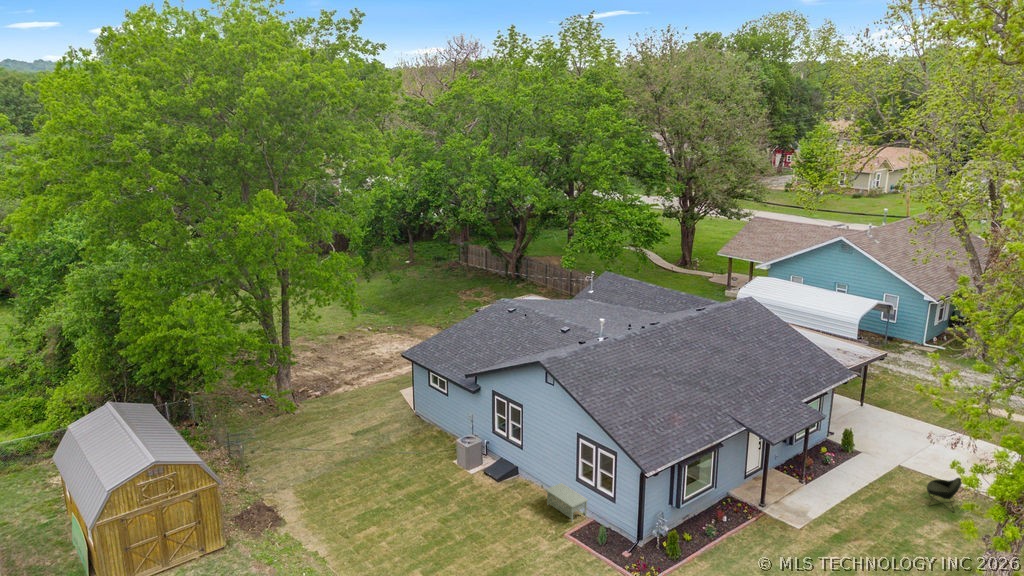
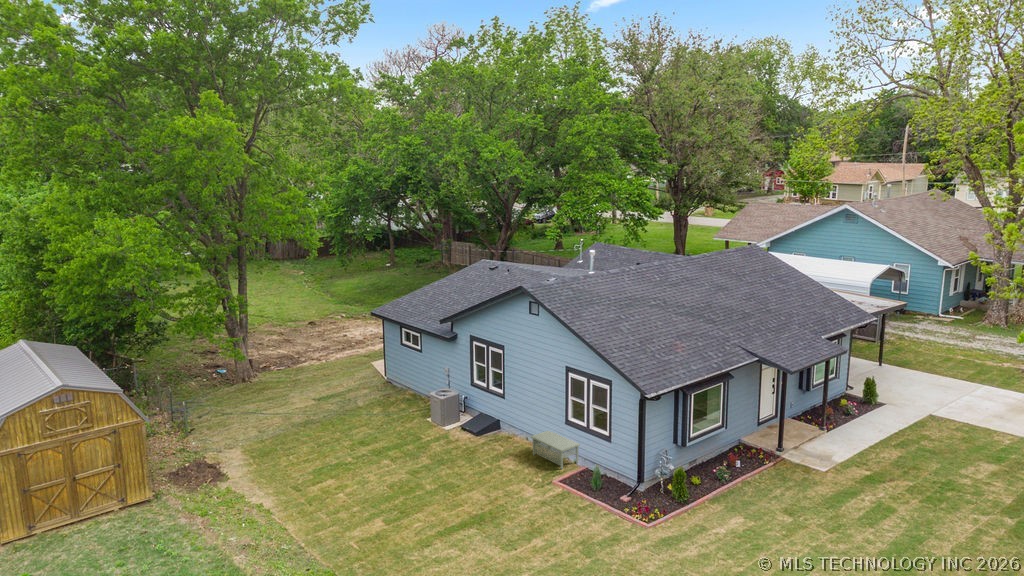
lounge chair: present [927,478,962,508] -> none [966,415,1007,455]

